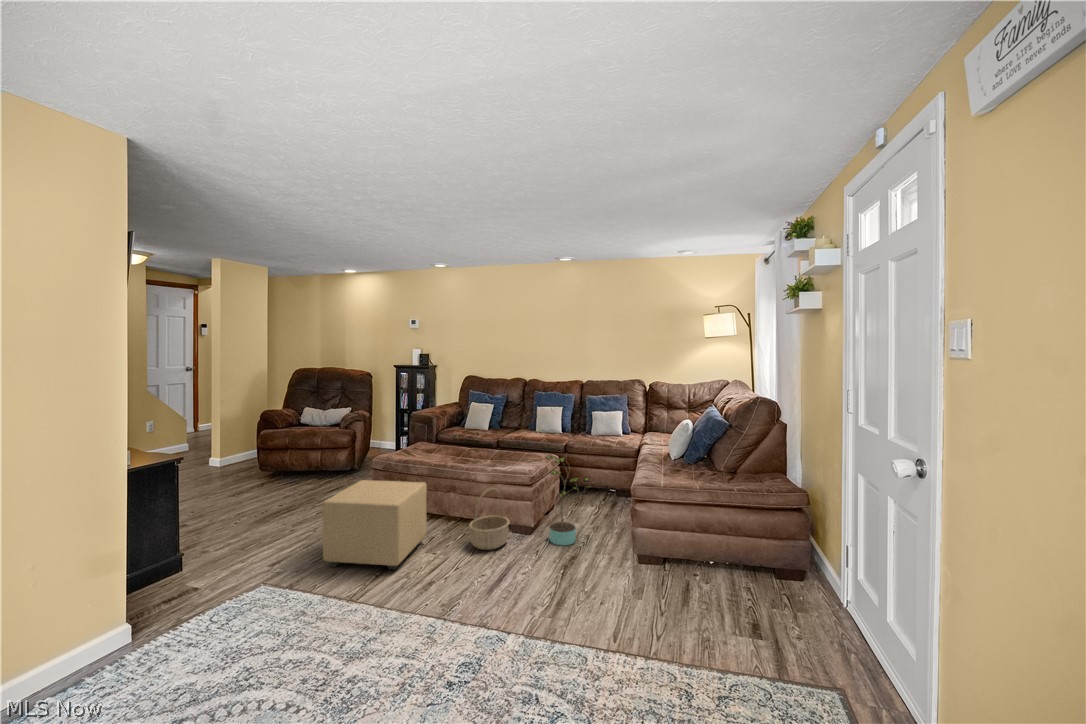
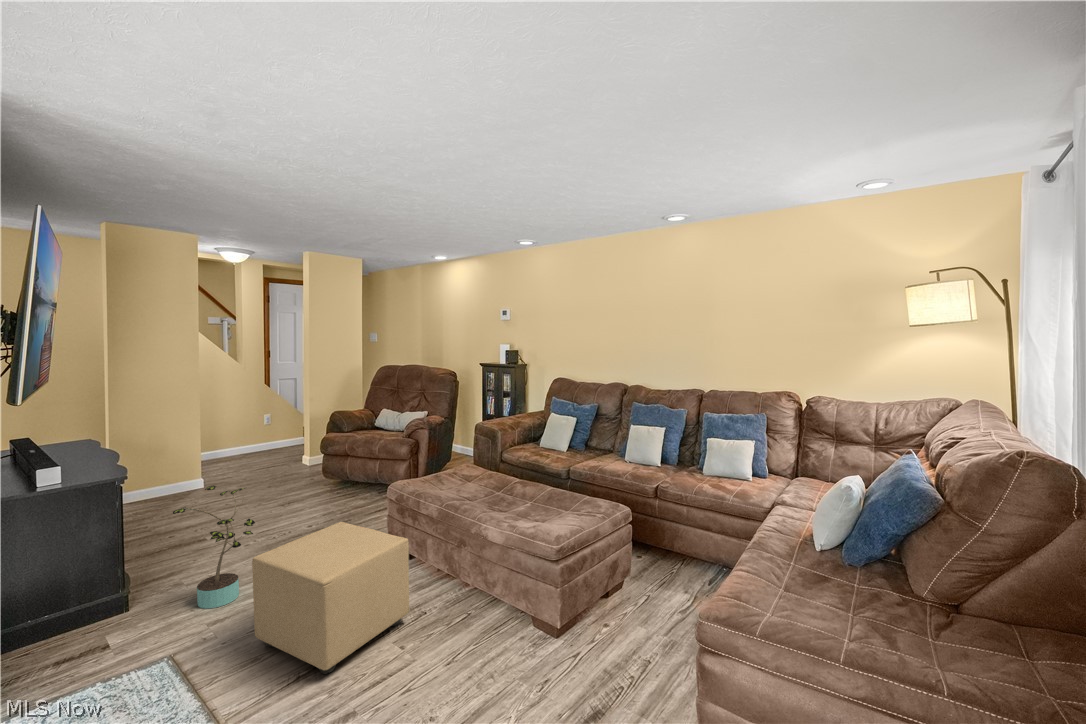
potted plant: present [546,456,590,545] -> present [173,485,255,609]
basket: present [469,487,510,550] -> none [453,561,519,661]

